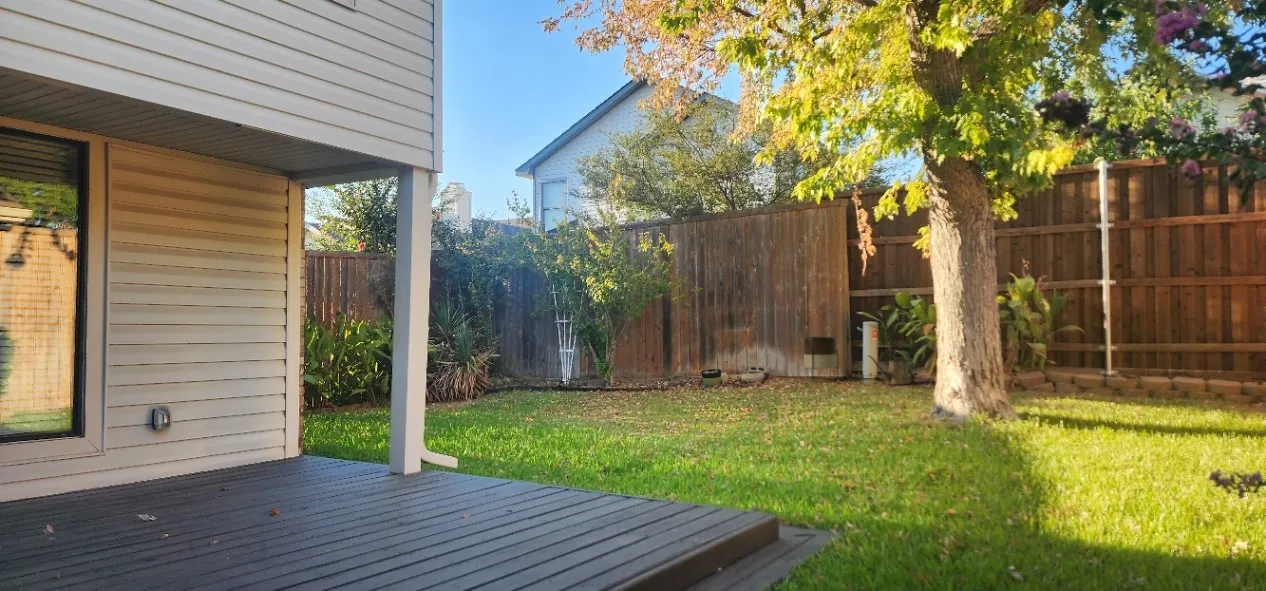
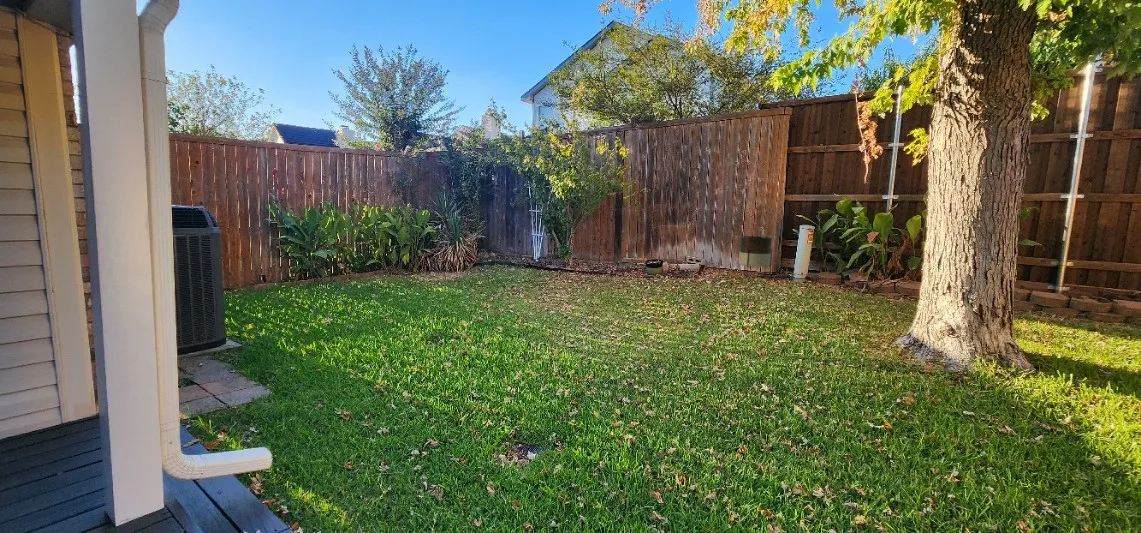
watering can: present [869,356,914,385] -> none [805,258,848,287]

